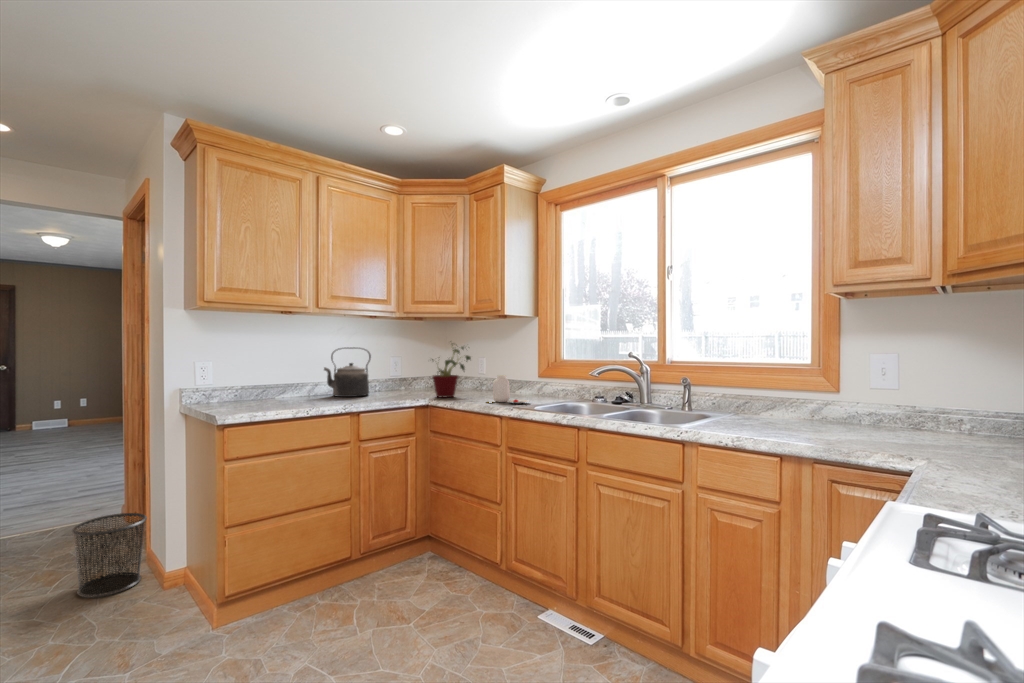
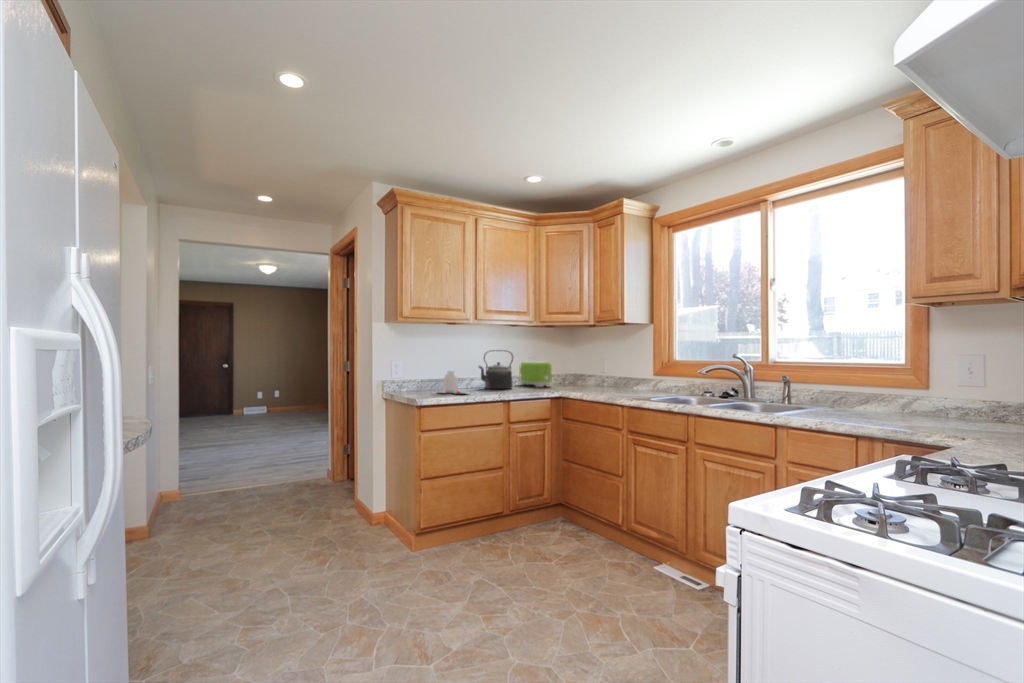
potted plant: present [432,347,471,397] -> none [559,345,597,391]
toaster: none [381,361,420,392] -> present [520,361,552,387]
jar: present [493,375,529,403] -> present [444,371,469,394]
waste bin: present [72,513,147,598] -> none [315,469,360,526]

